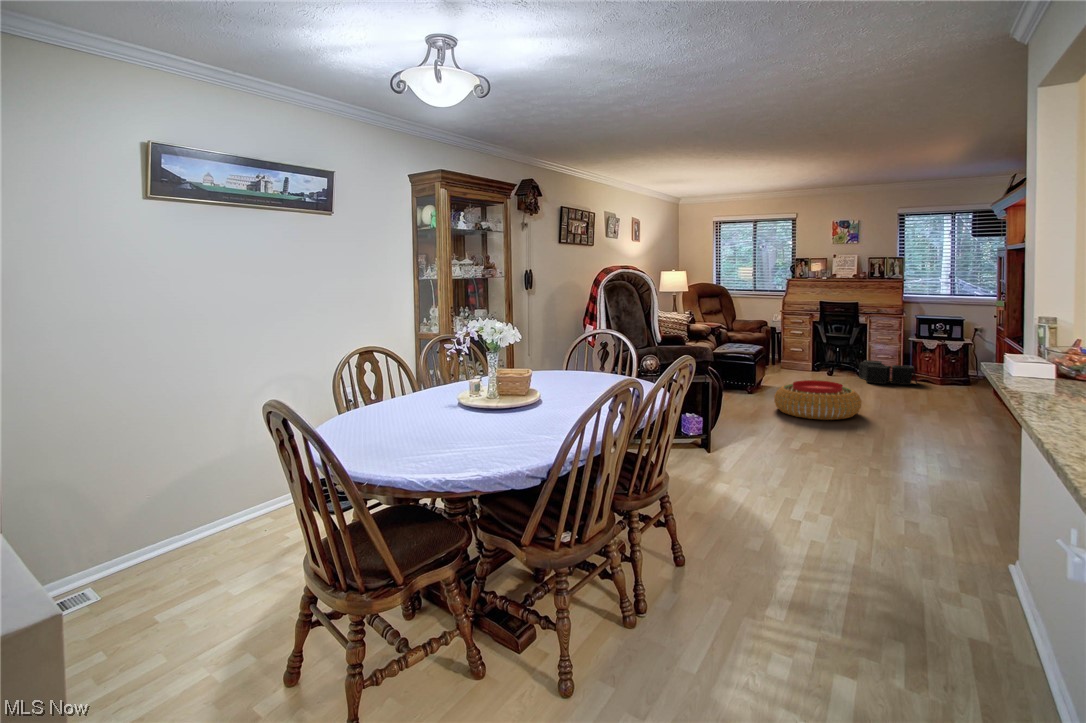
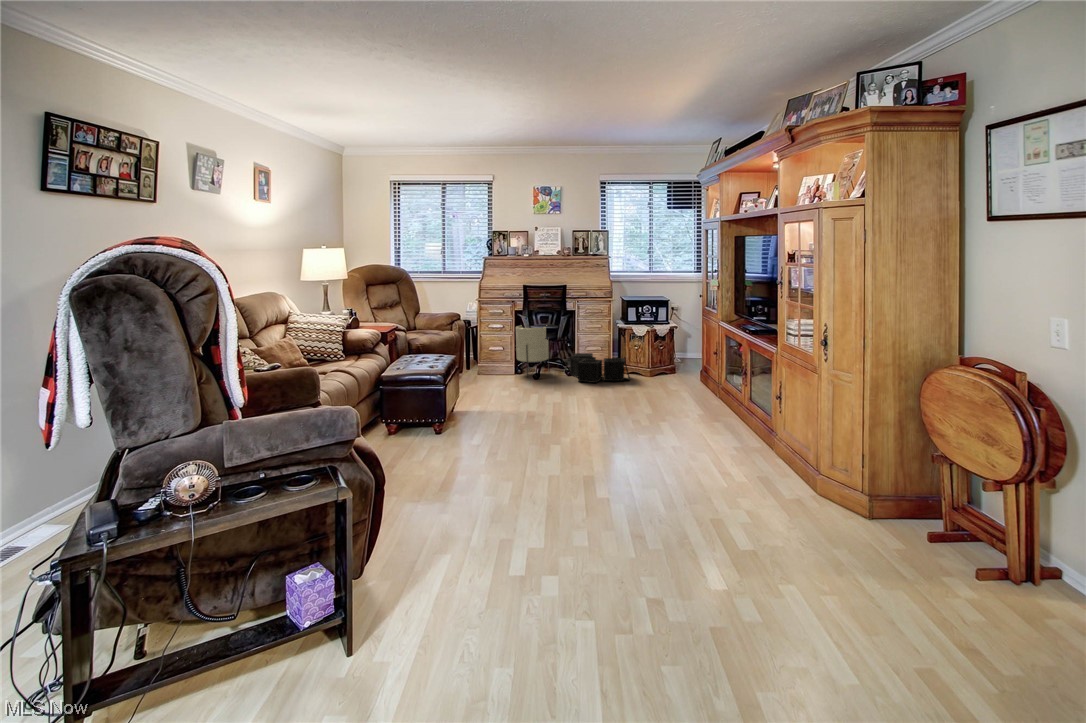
planter: none [810,335,841,377] -> present [516,326,549,376]
pouf: present [774,380,862,420] -> none [463,398,574,460]

